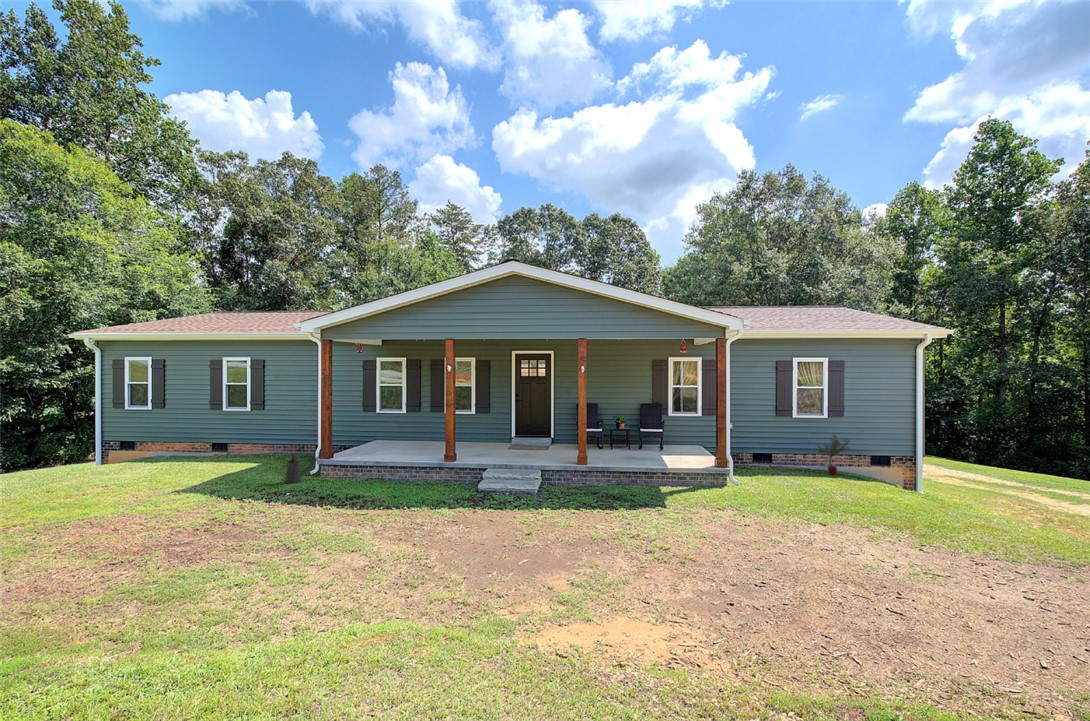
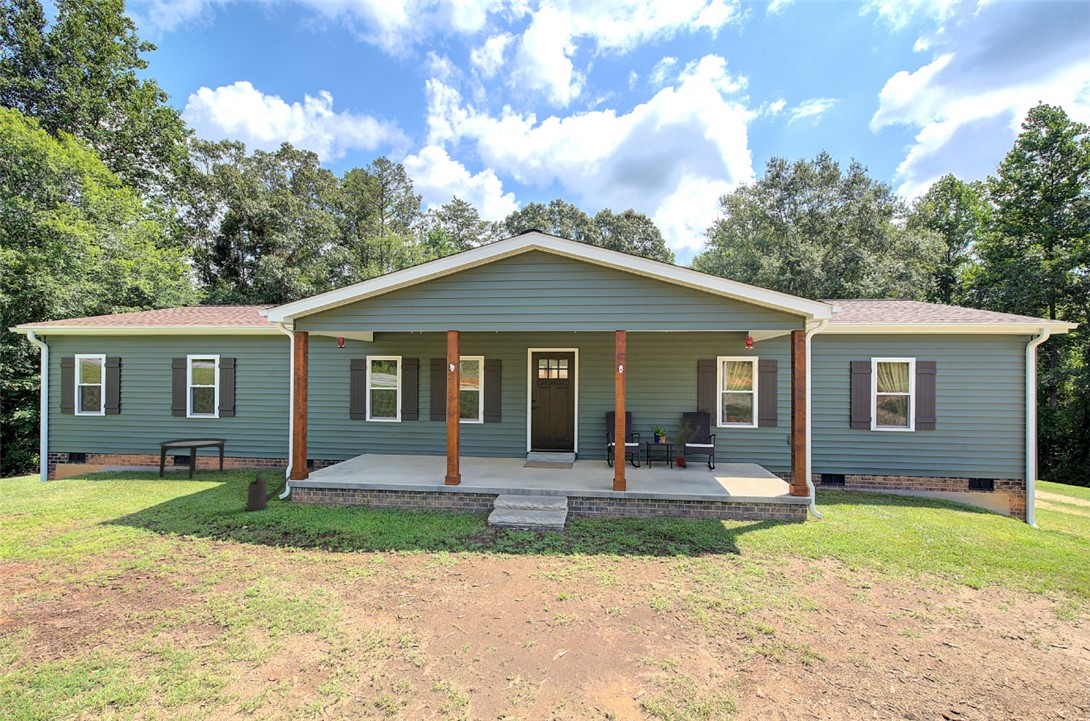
round table: none [201,429,257,462] -> present [158,438,227,479]
potted tree: present [815,434,850,475] -> present [663,419,700,466]

